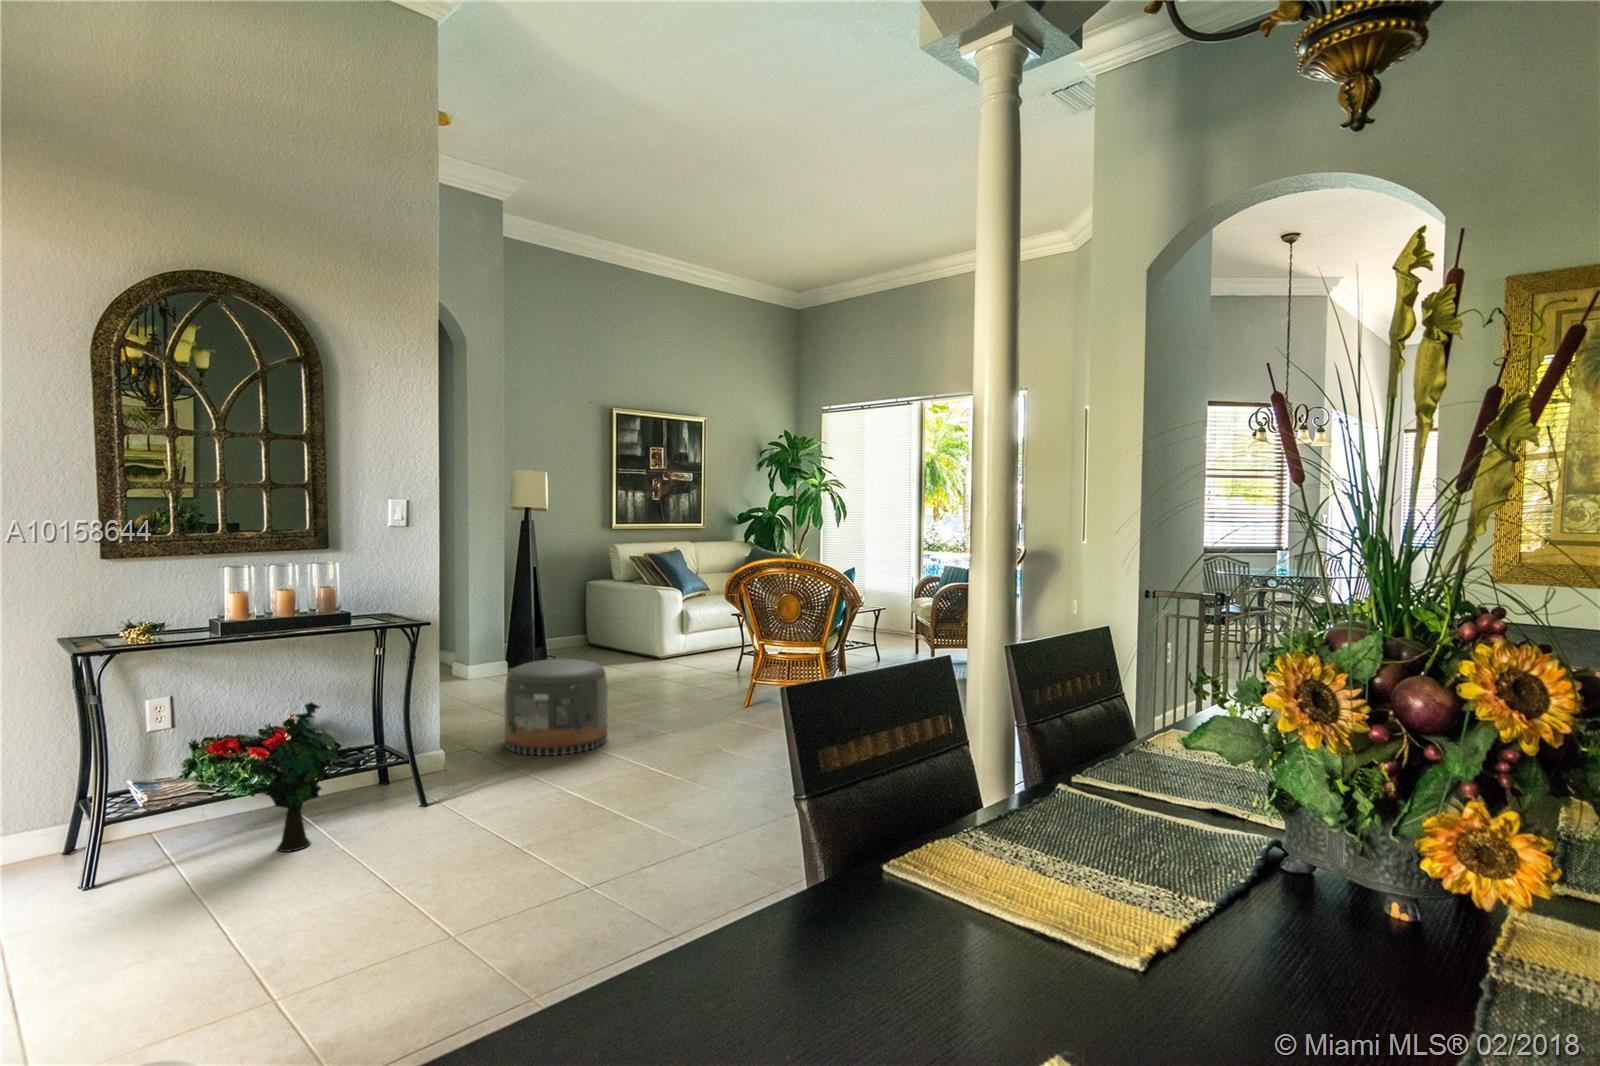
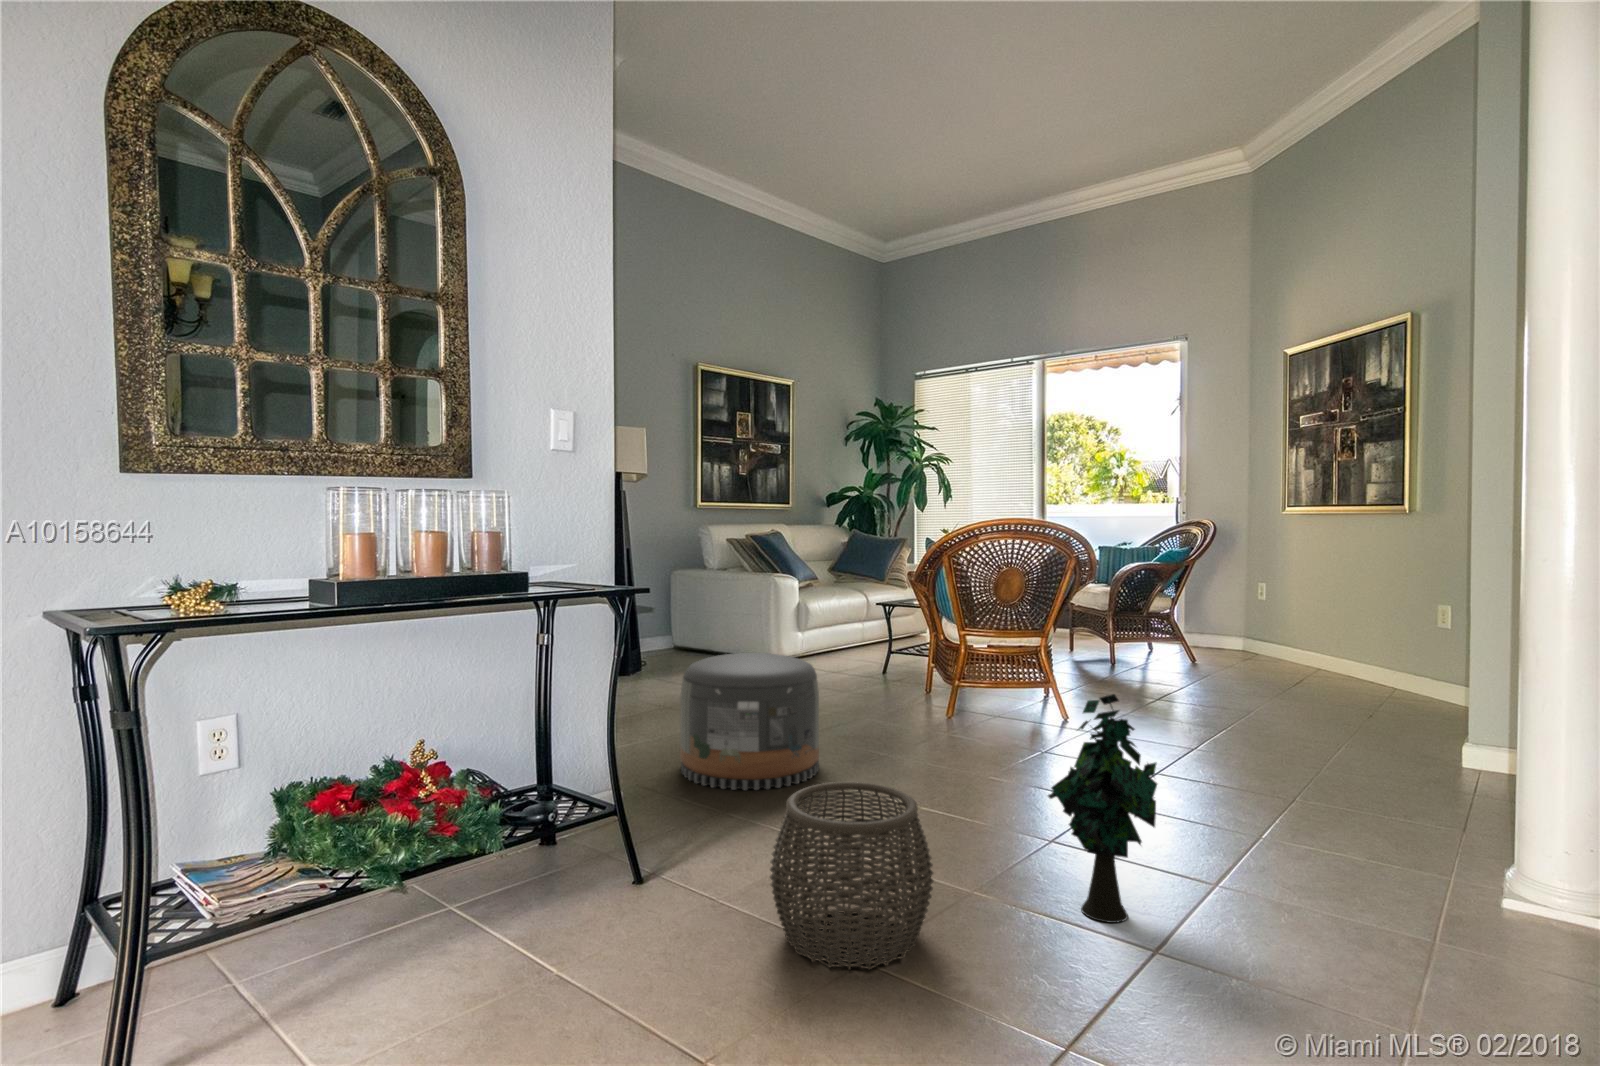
decorative plant: present [247,703,339,852] -> present [1048,694,1157,923]
woven basket: none [471,745,573,850] -> present [770,782,933,970]

